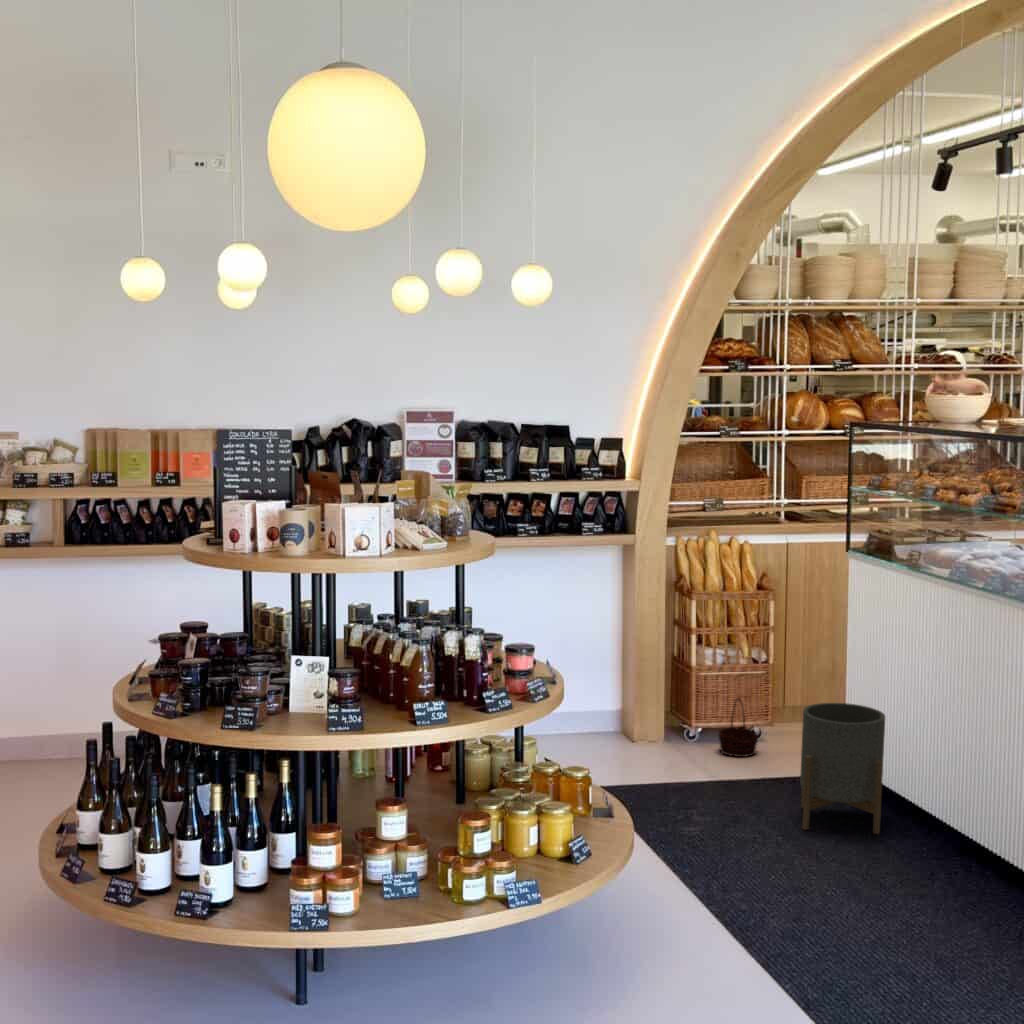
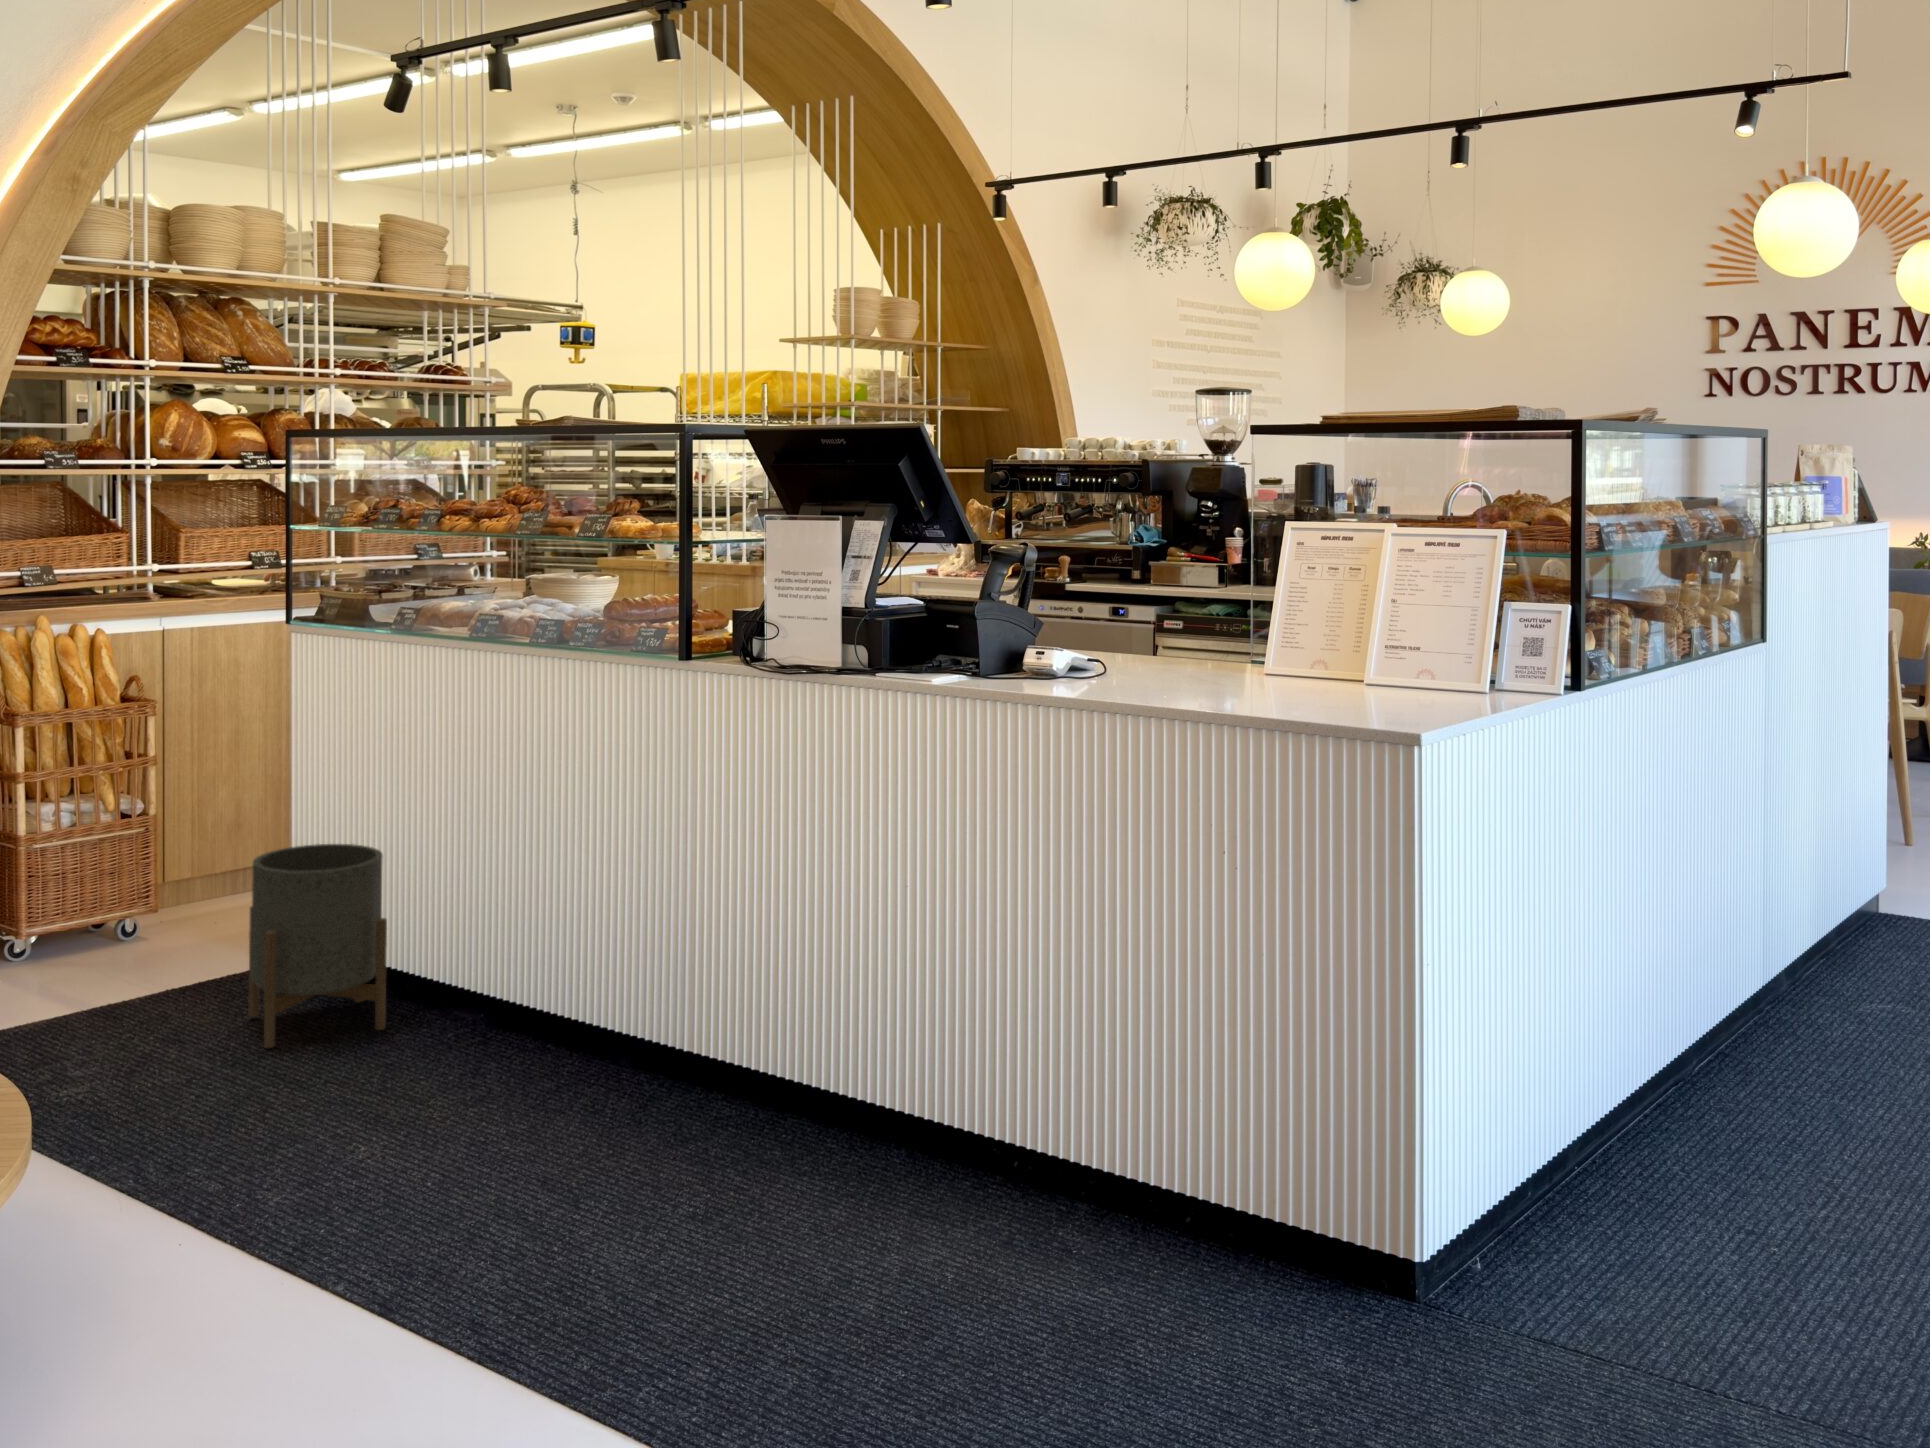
basket: present [719,698,759,757] -> none [72,873,145,968]

